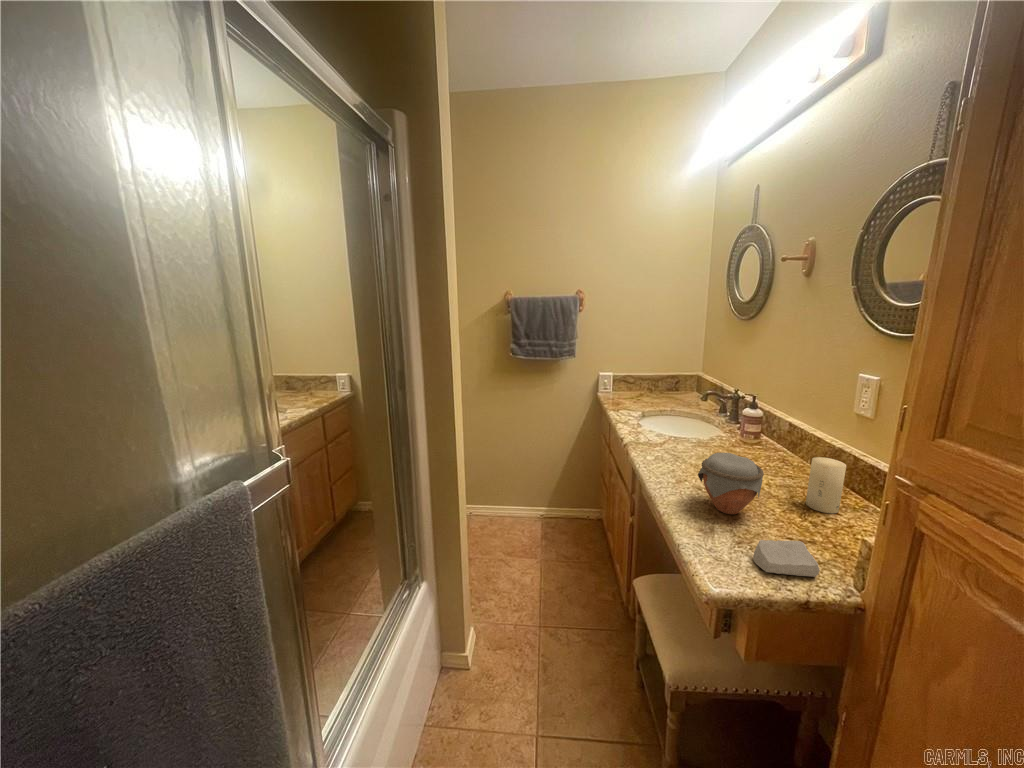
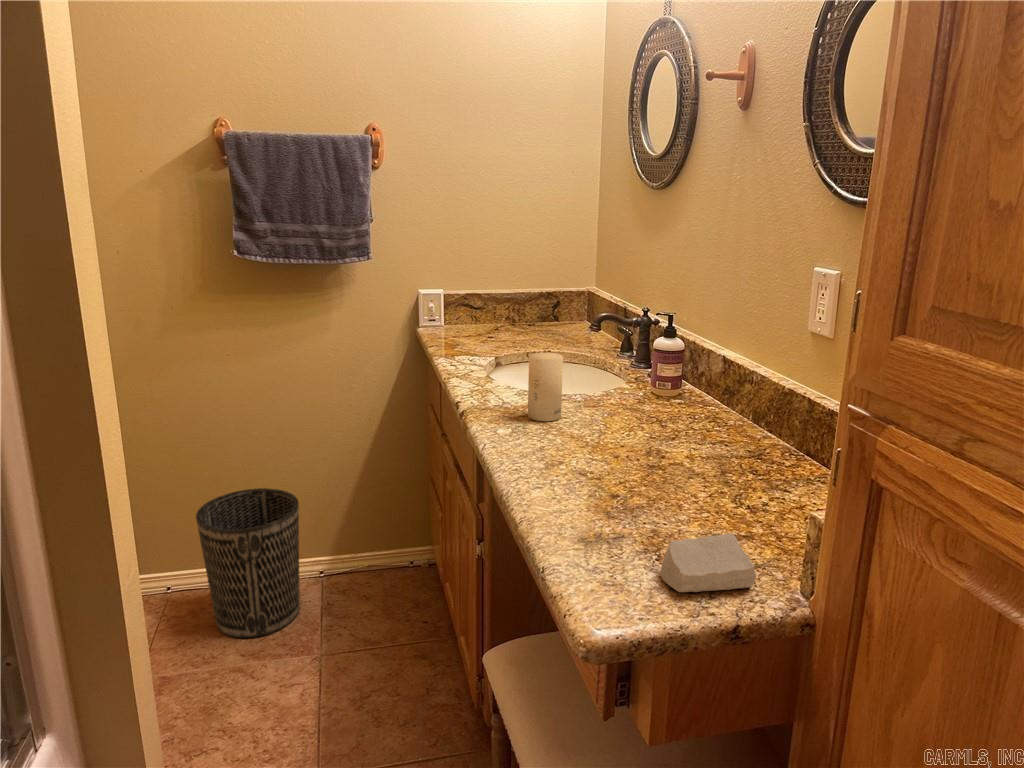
jar: present [698,453,764,514] -> none [577,403,679,509]
candle: present [806,457,846,513] -> present [528,353,563,421]
wastebasket: none [486,469,533,545] -> present [196,488,300,638]

